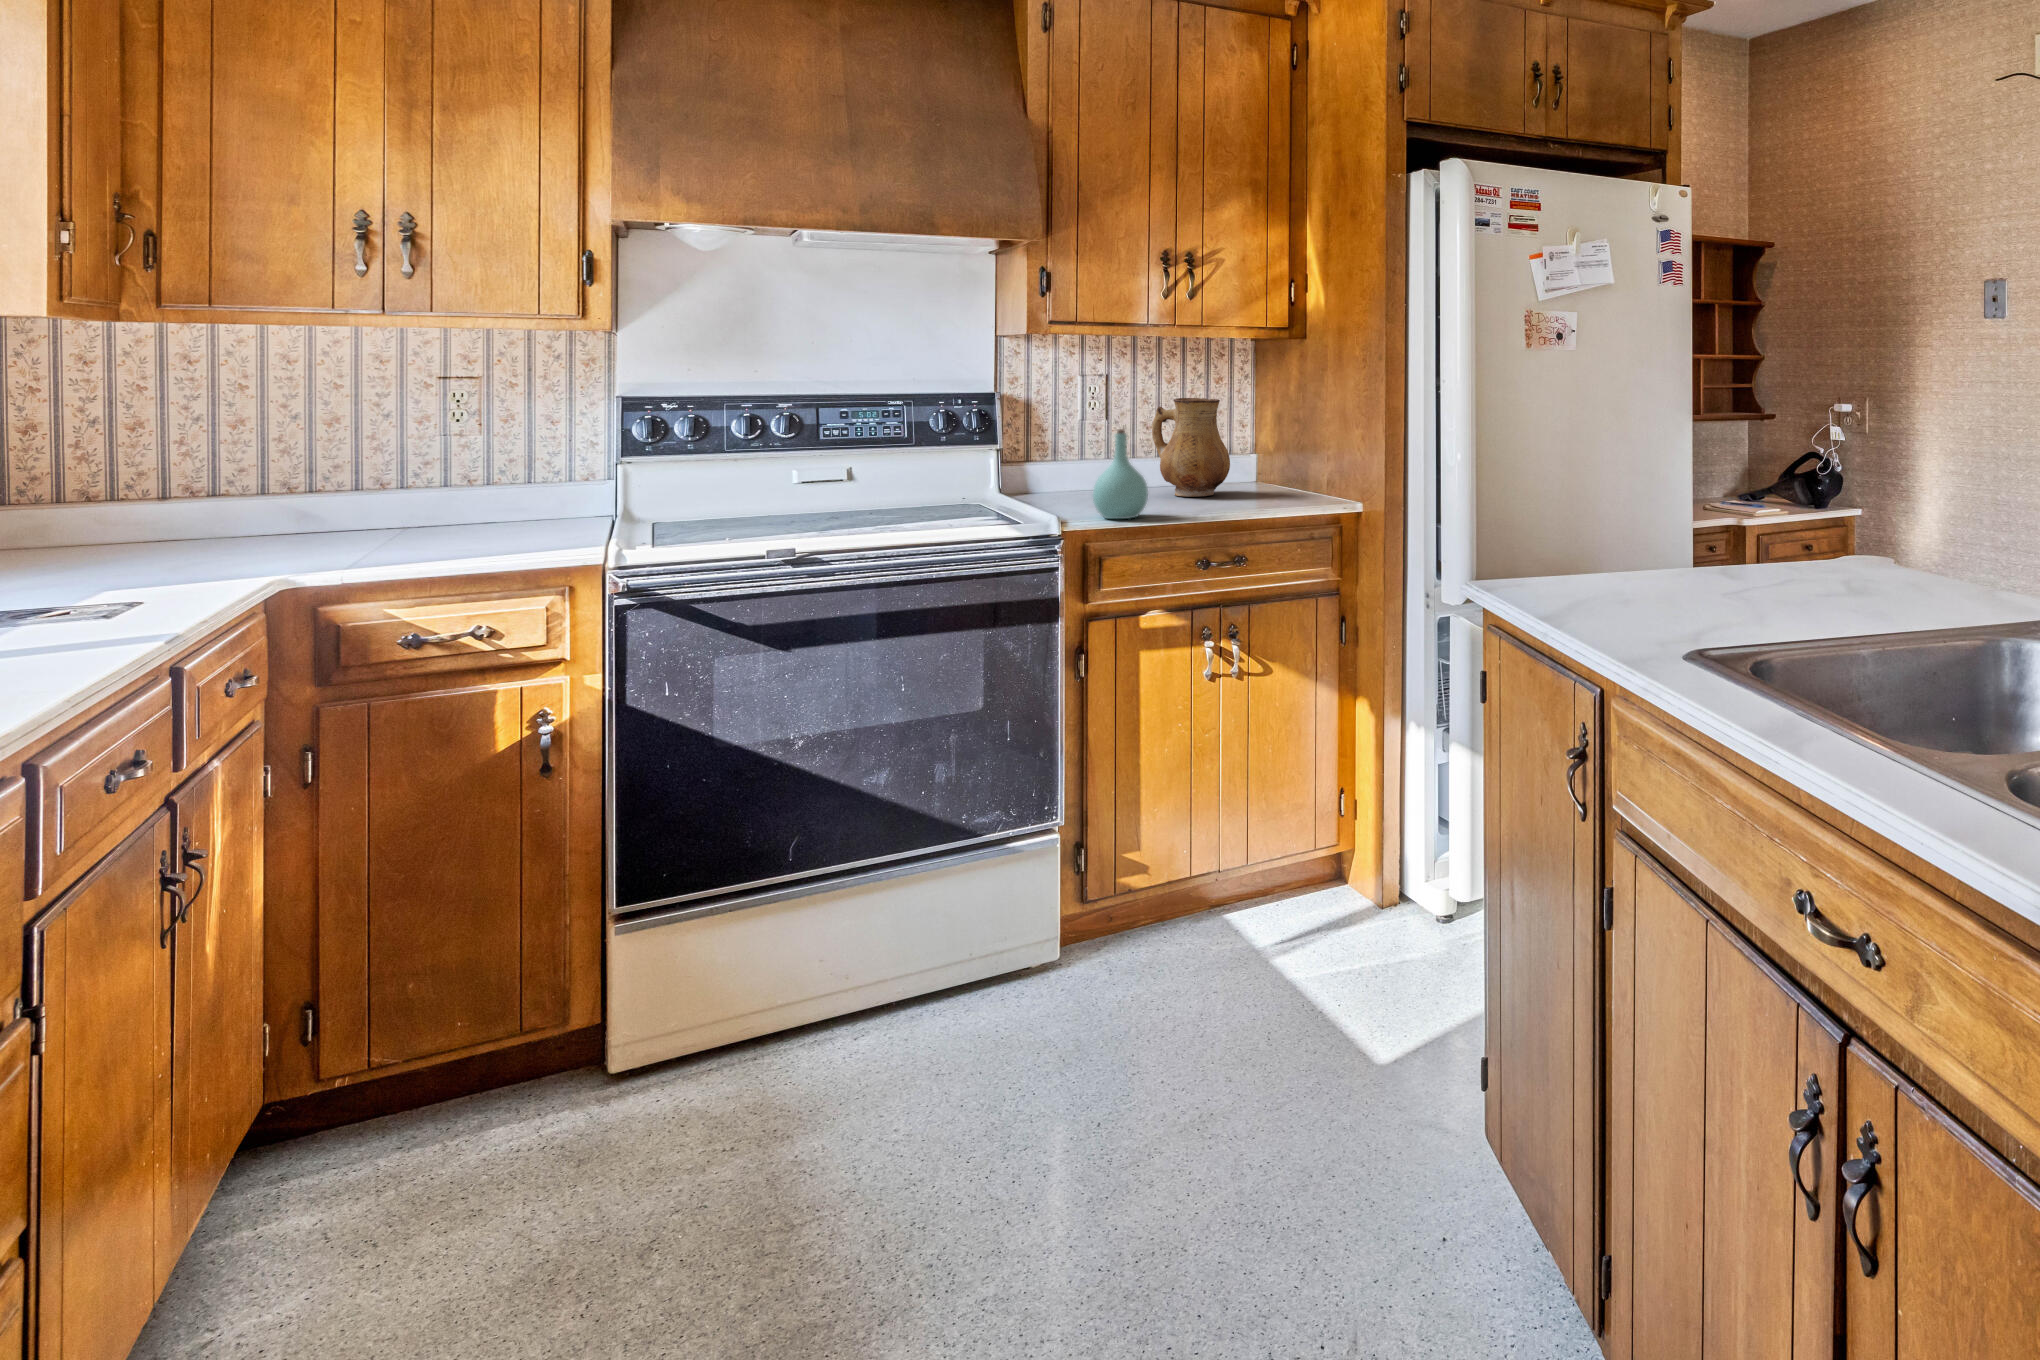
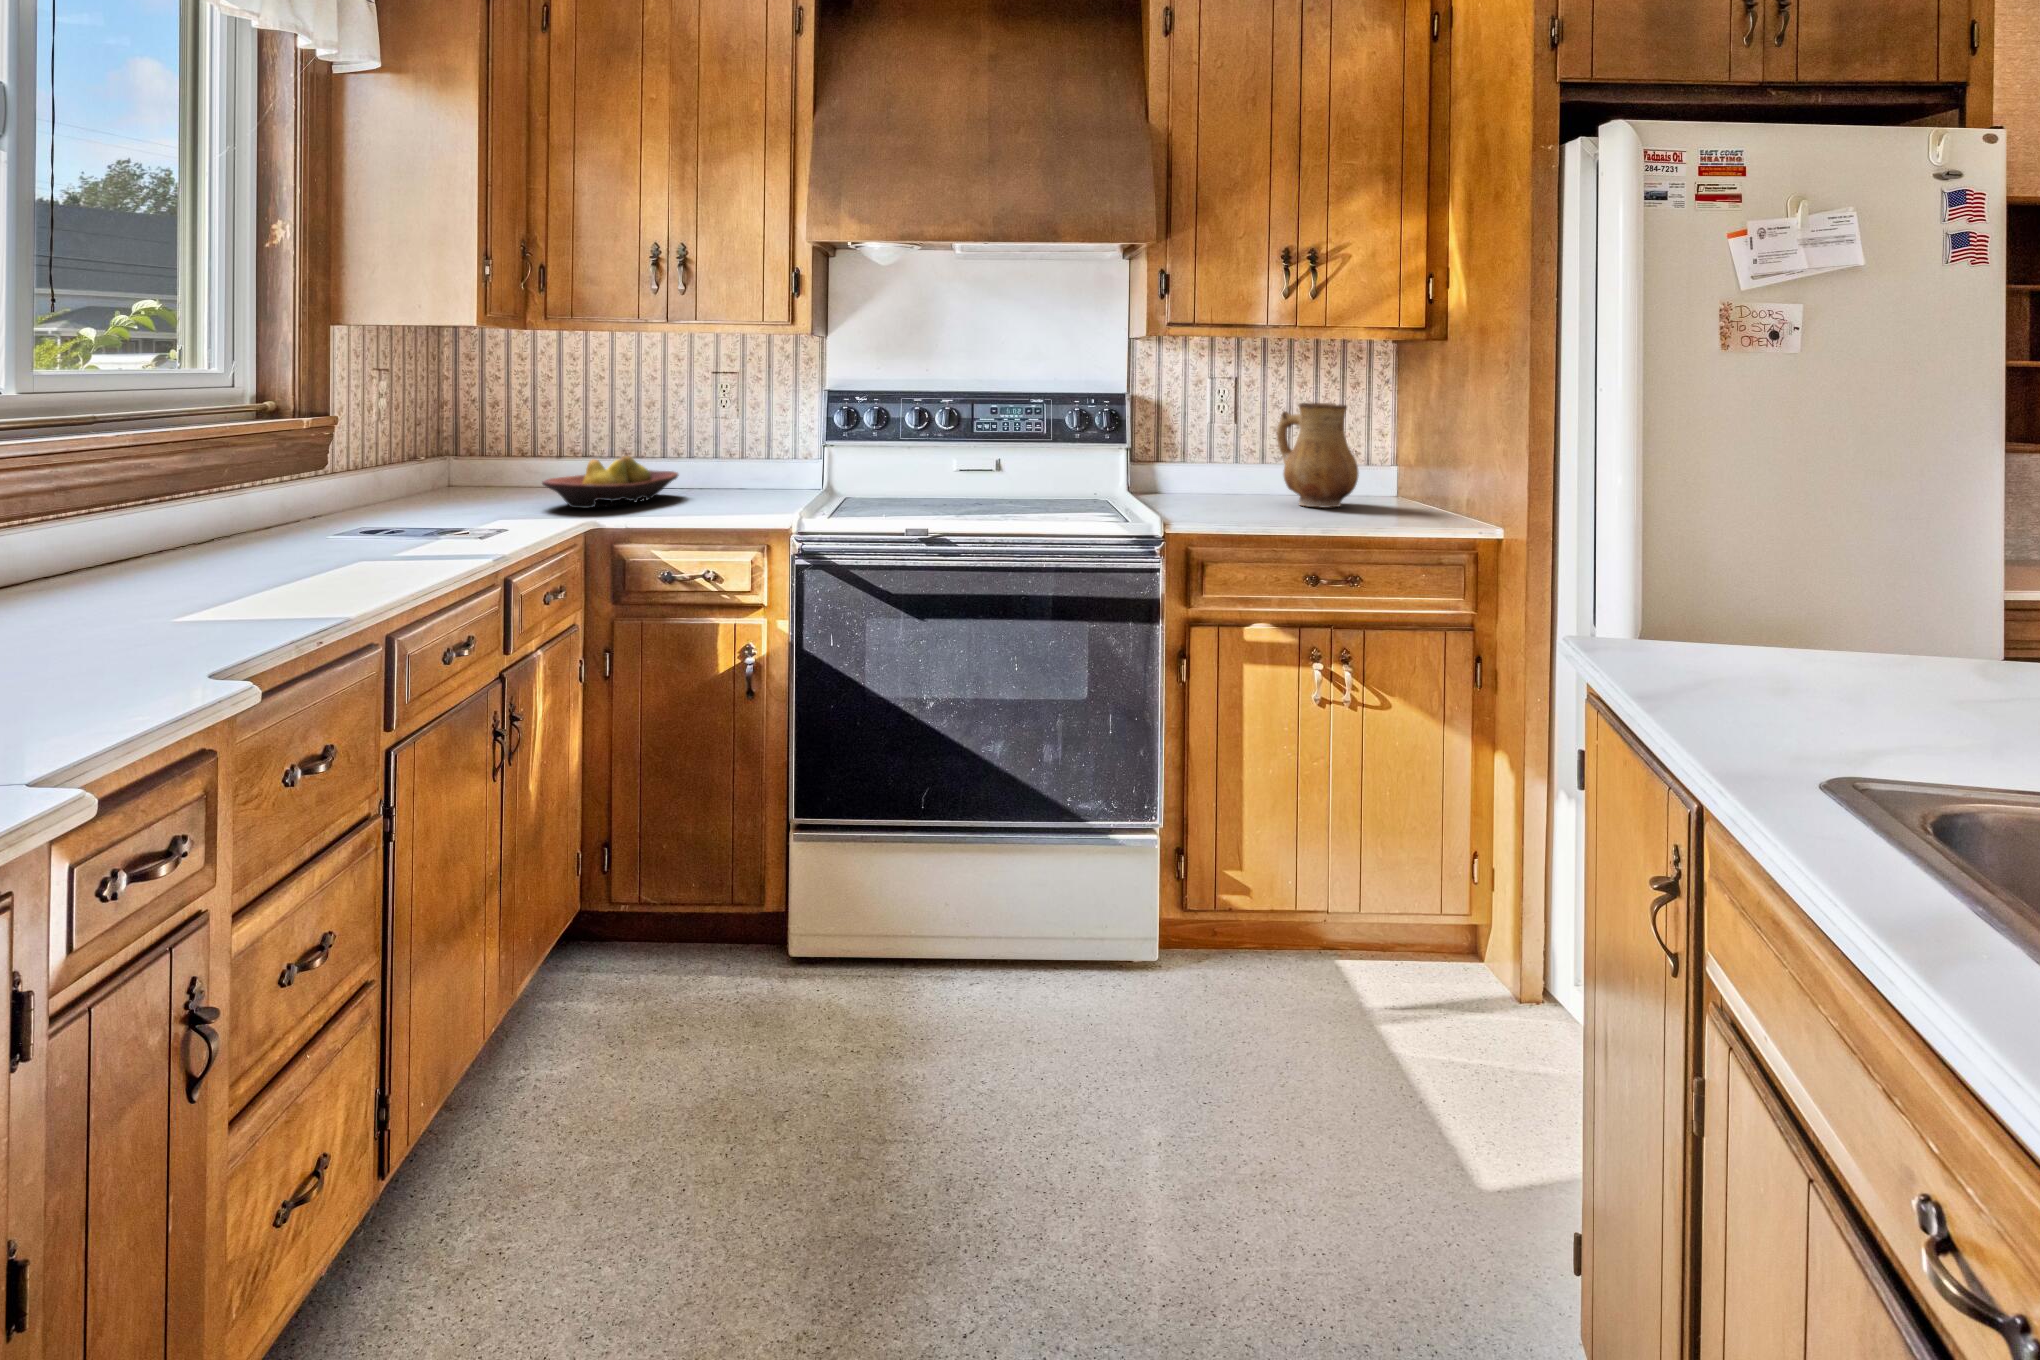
bottle: present [1093,429,1148,519] -> none [1198,433,1256,525]
fruit bowl: none [172,490,401,564] -> present [542,456,679,508]

